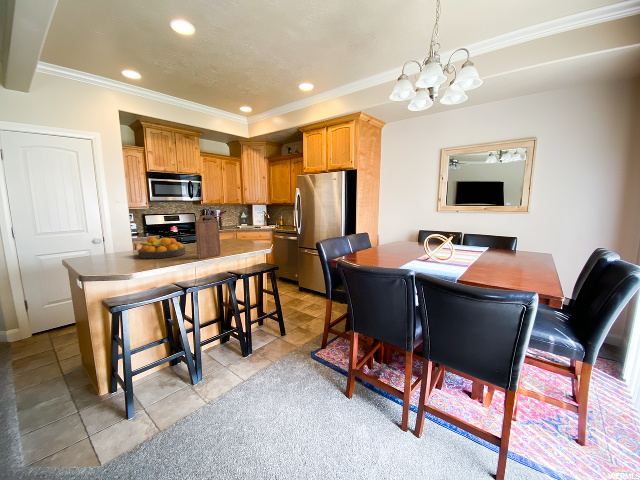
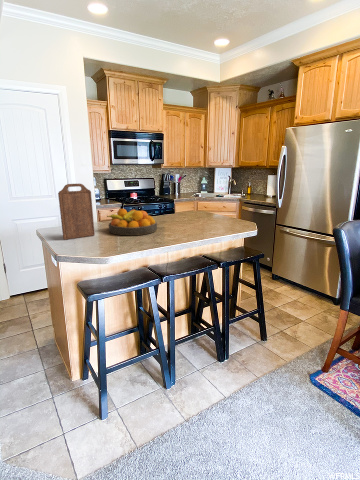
cutting board: present [195,215,221,259] -> present [58,184,95,240]

